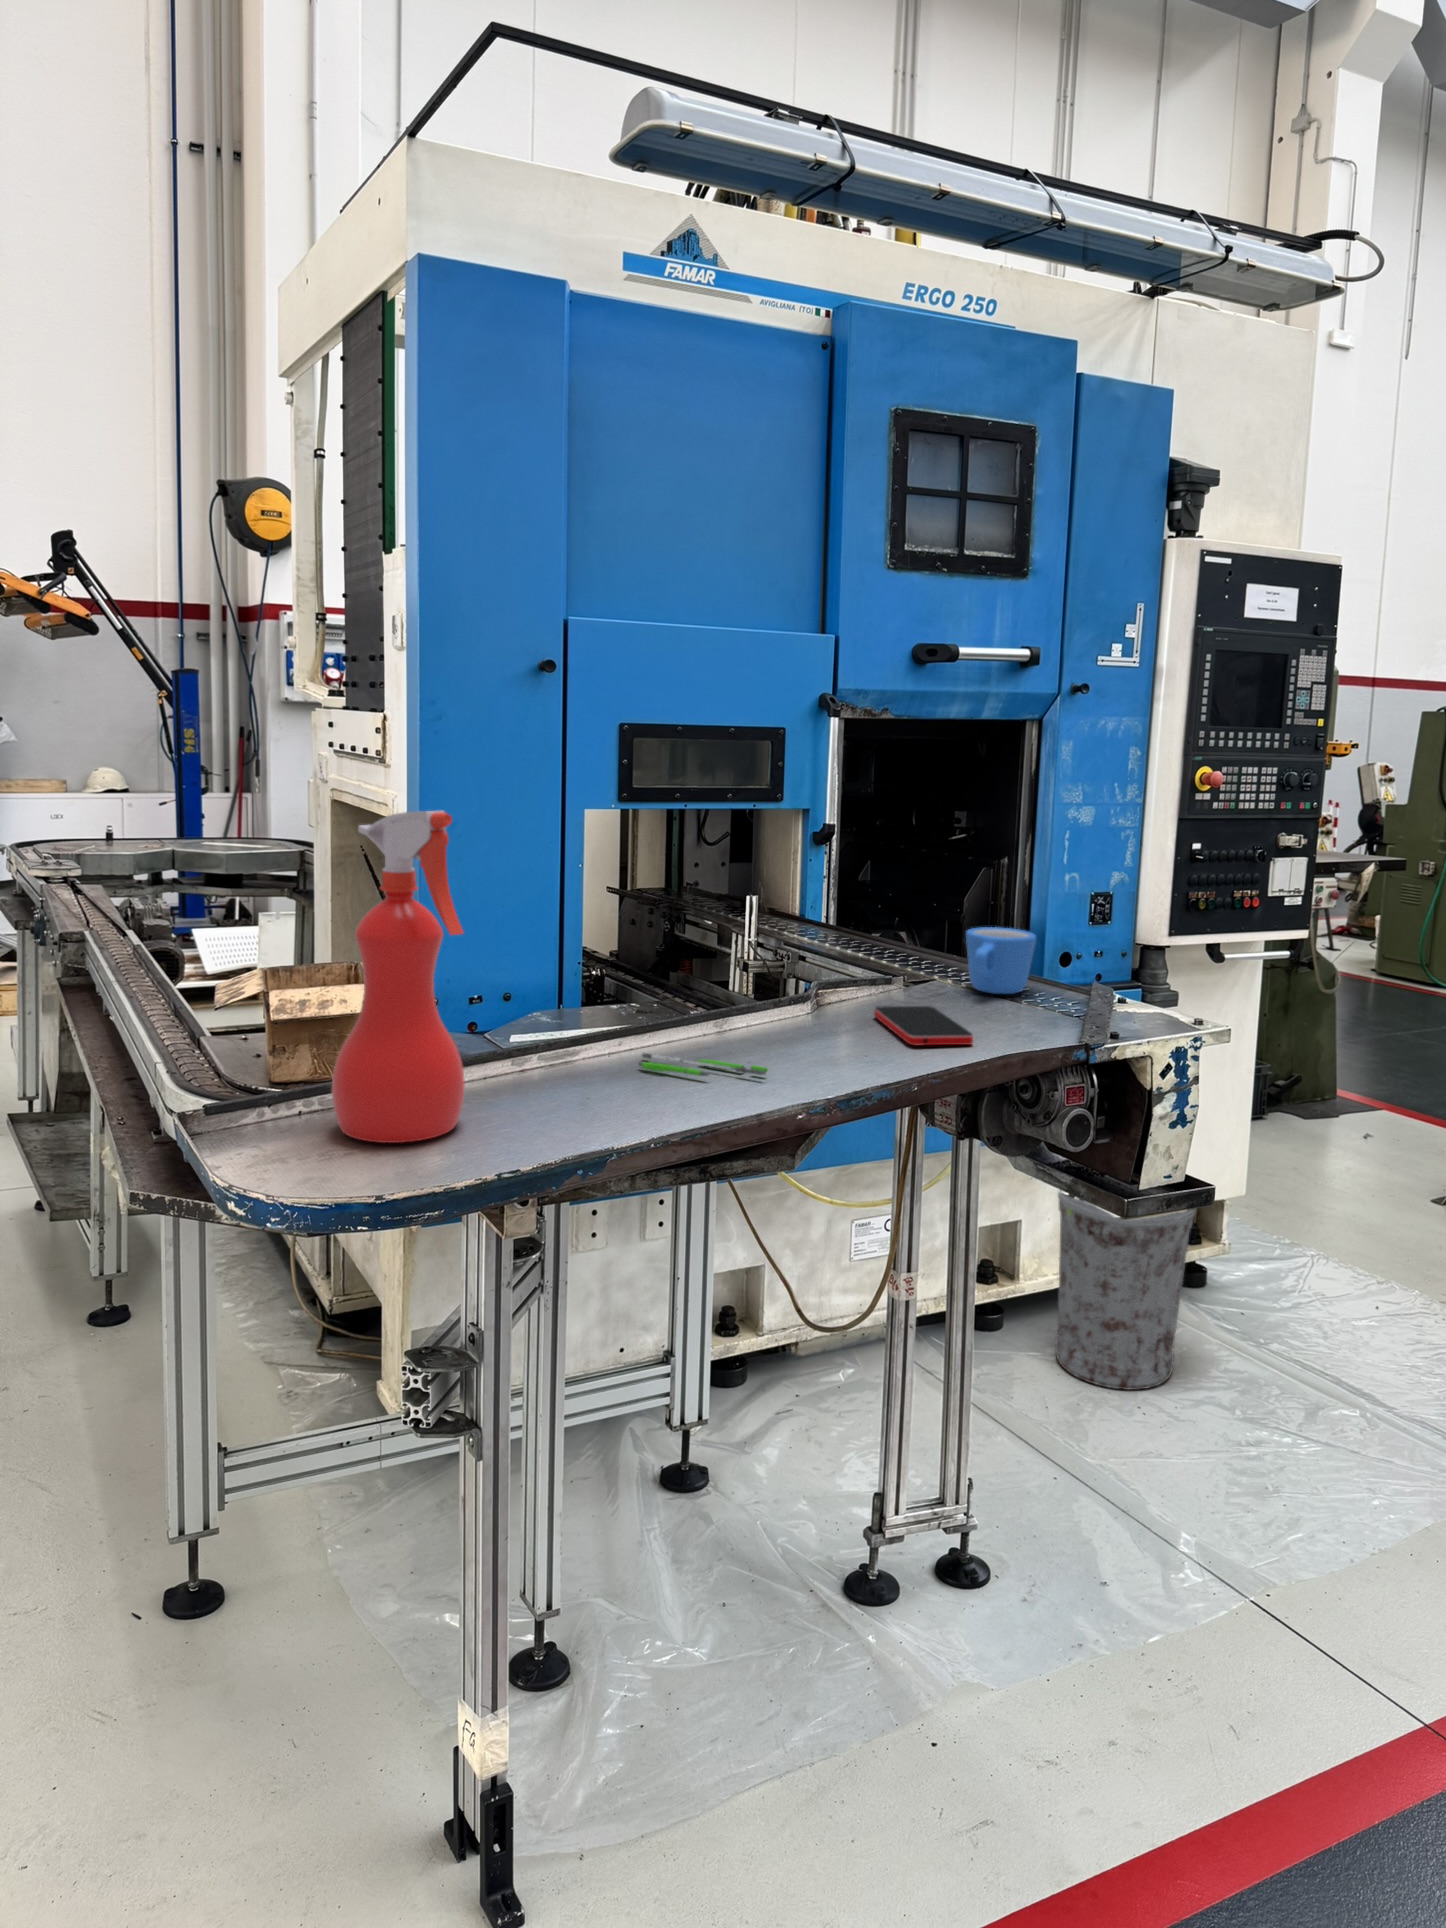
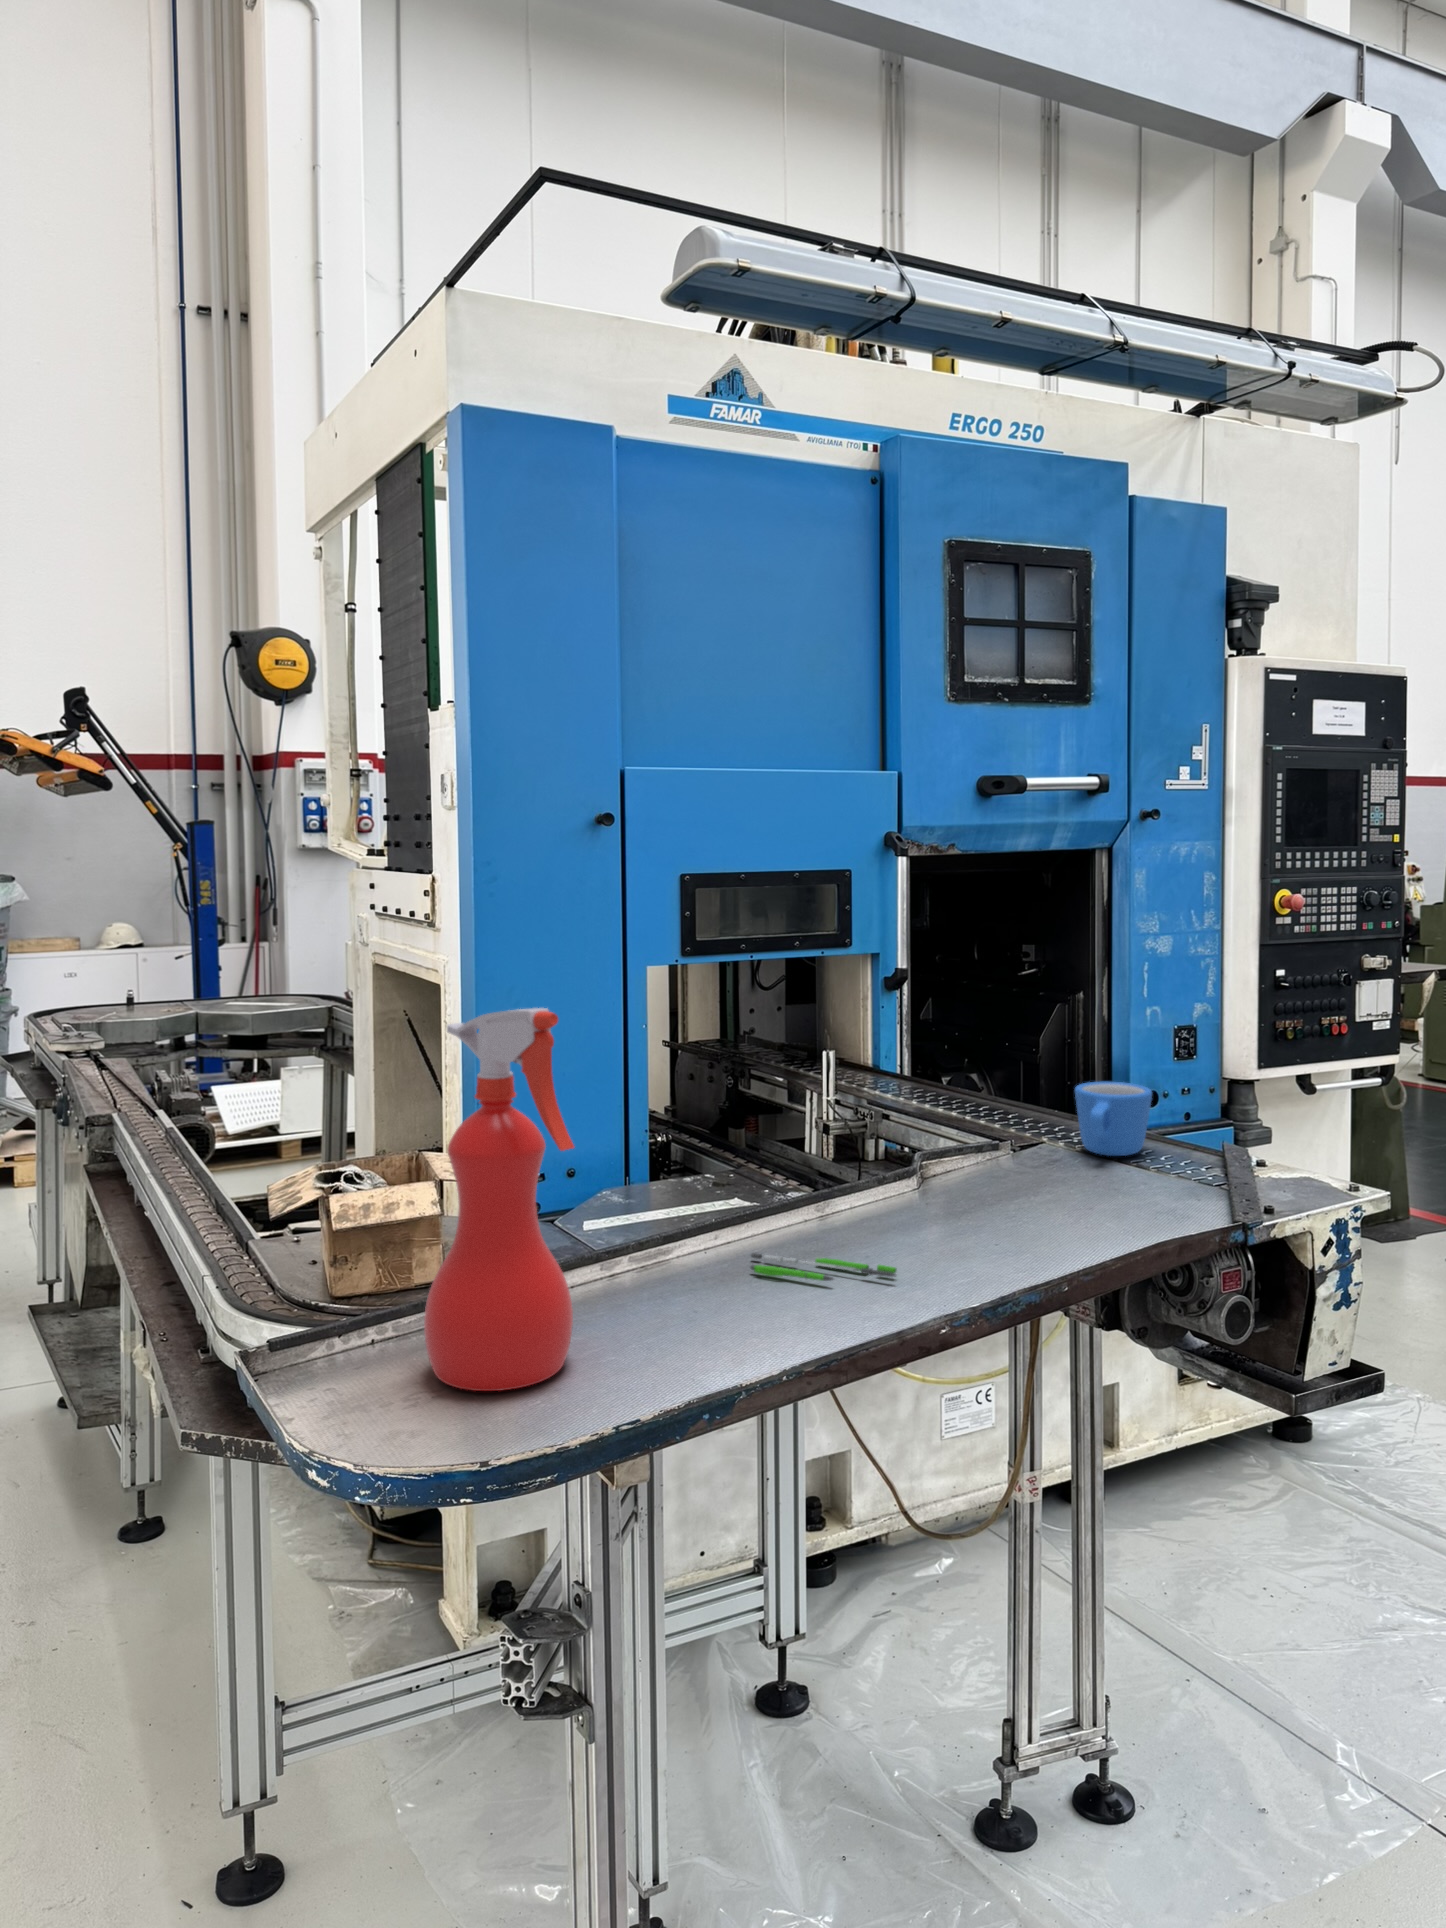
smartphone: present [874,1006,973,1045] -> none [990,1177,1110,1228]
trash can: present [1055,1192,1196,1390] -> none [1158,1323,1310,1570]

